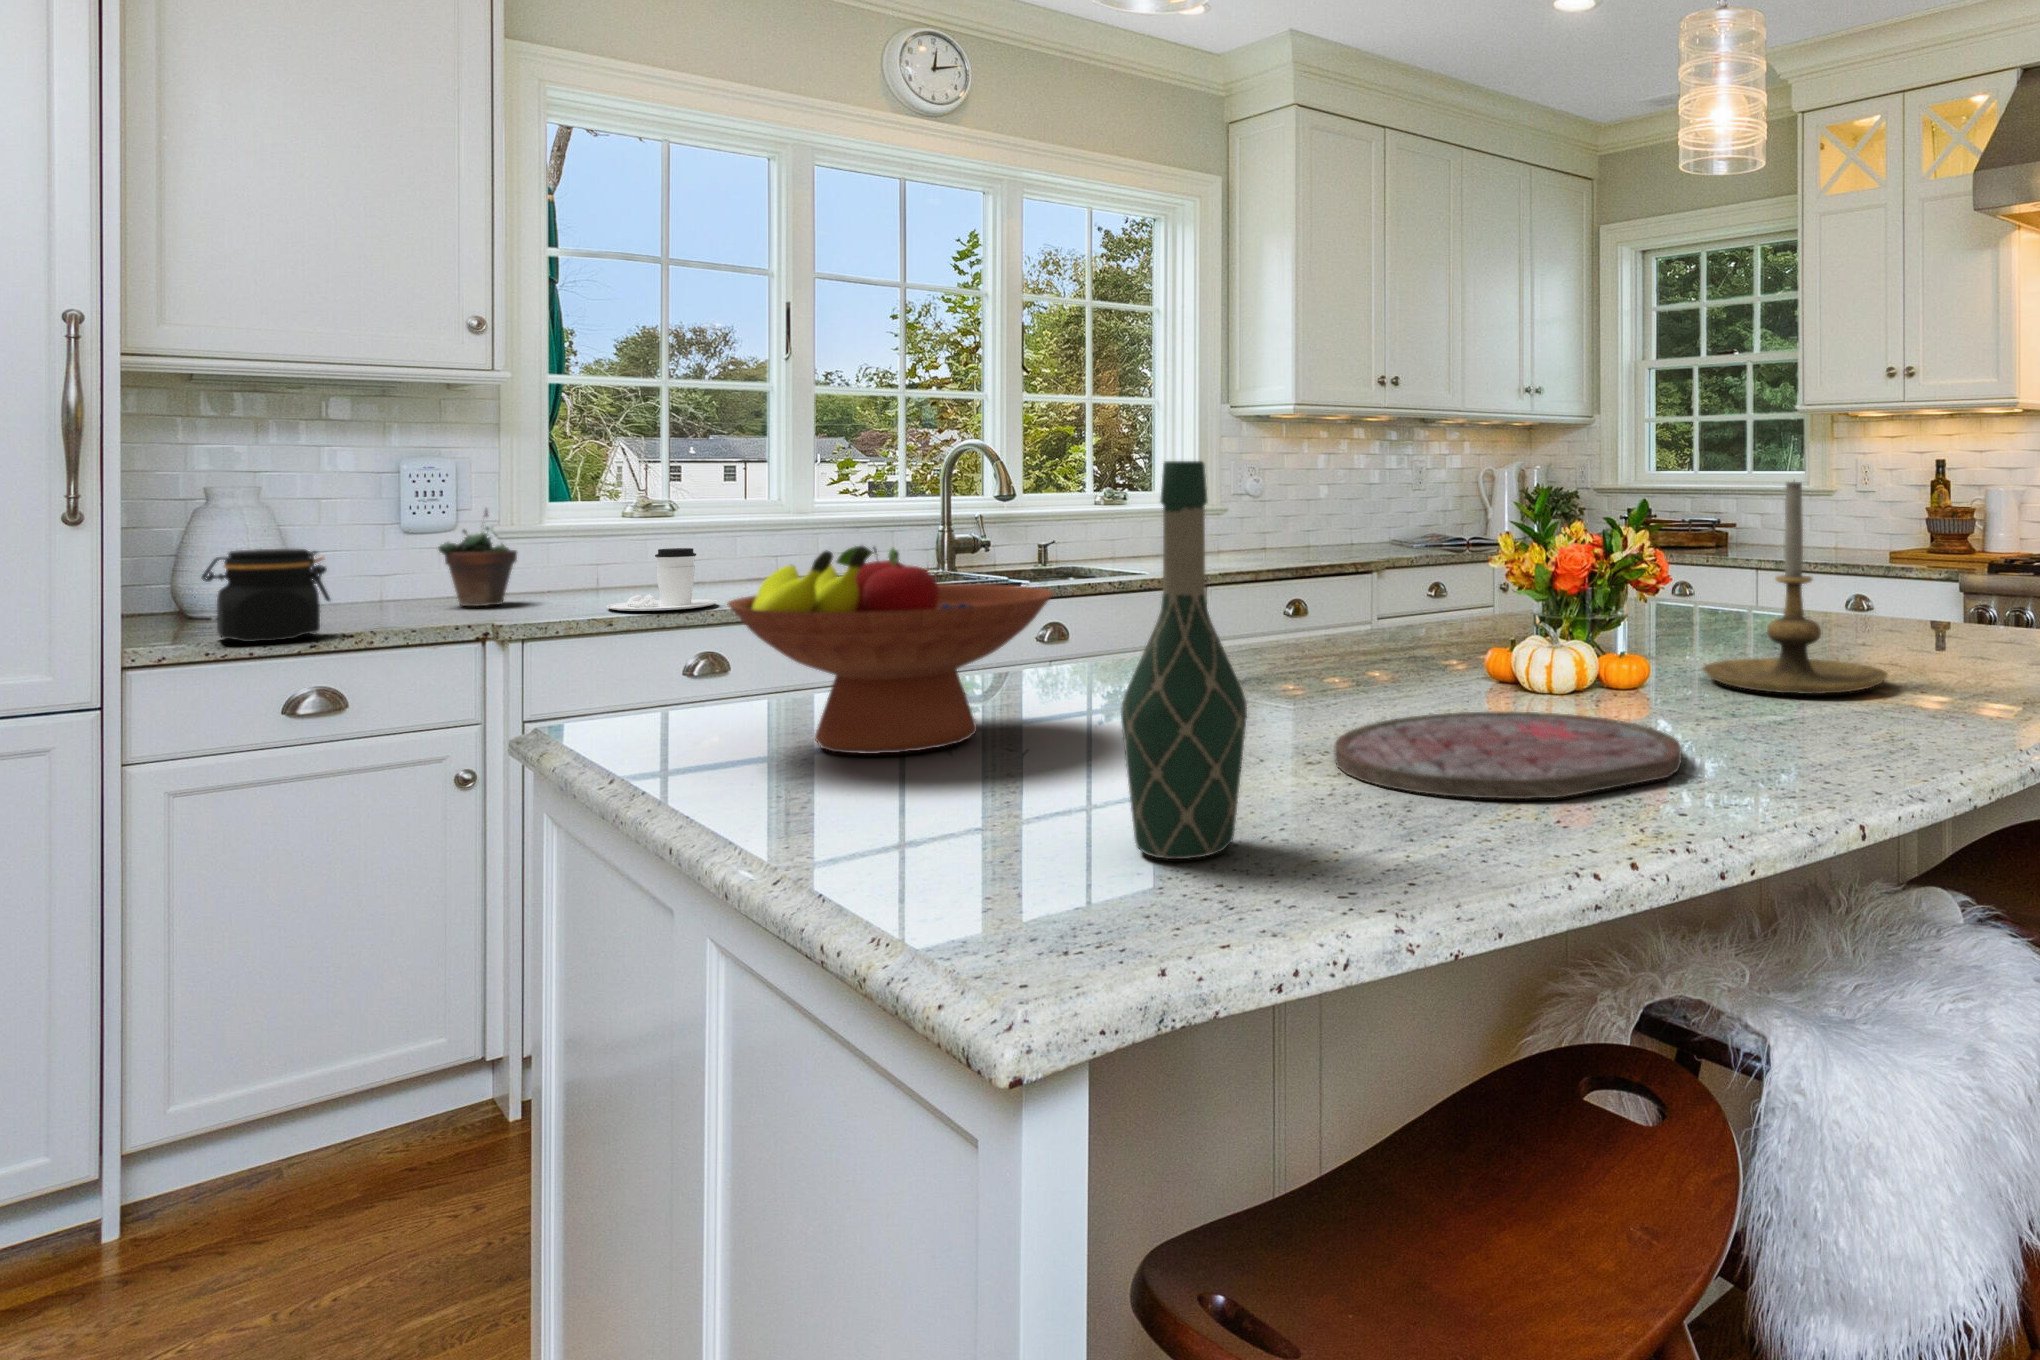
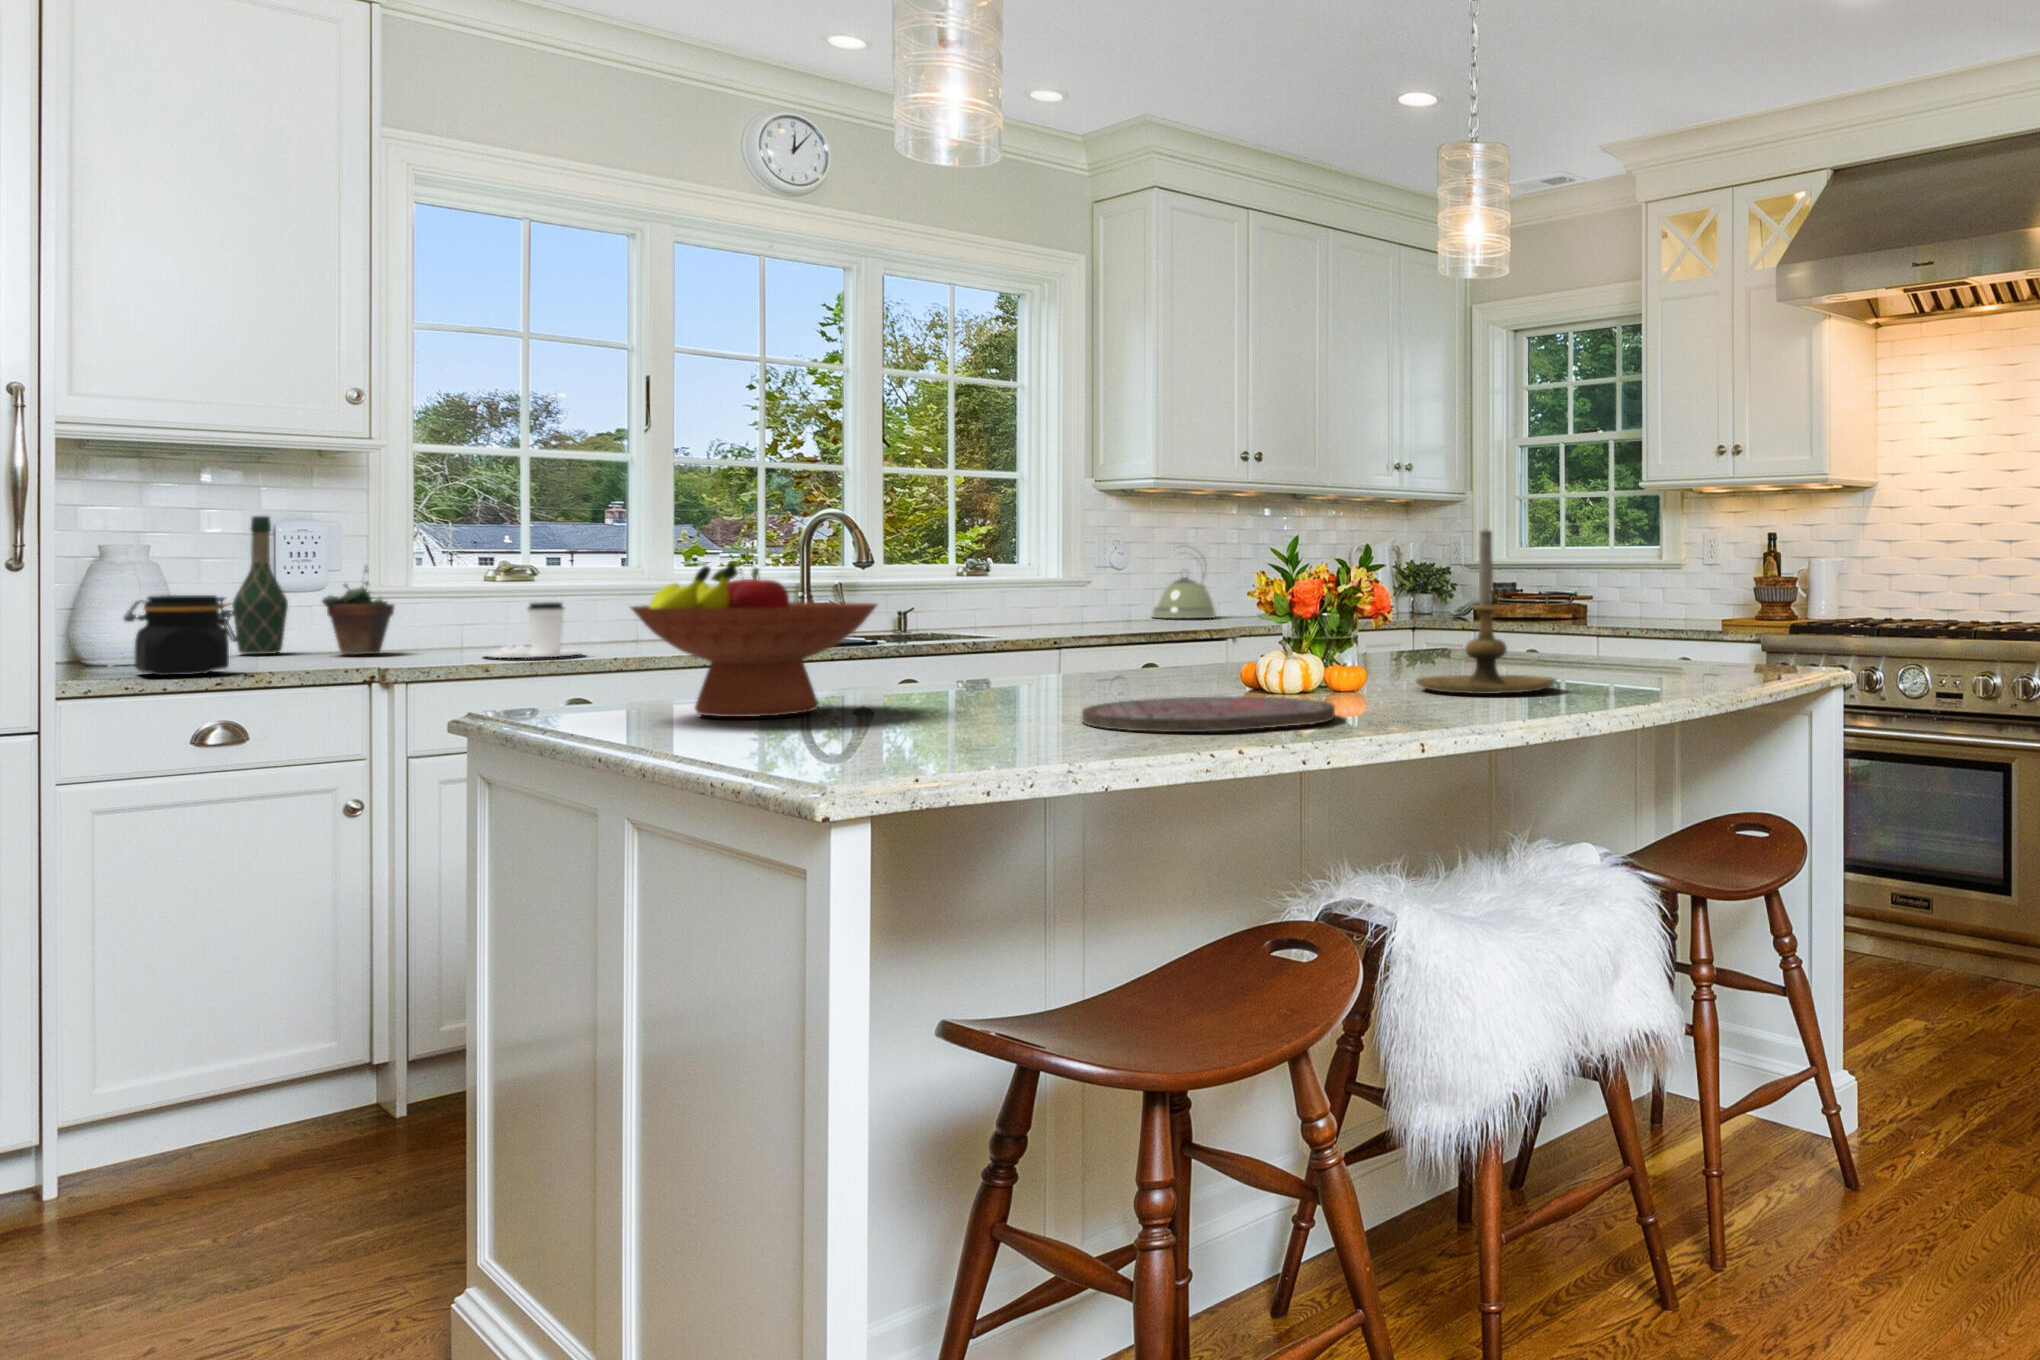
wine bottle: present [1121,461,1247,859] -> present [232,516,288,654]
kettle: none [1282,473,1356,548] -> present [1153,547,1216,619]

